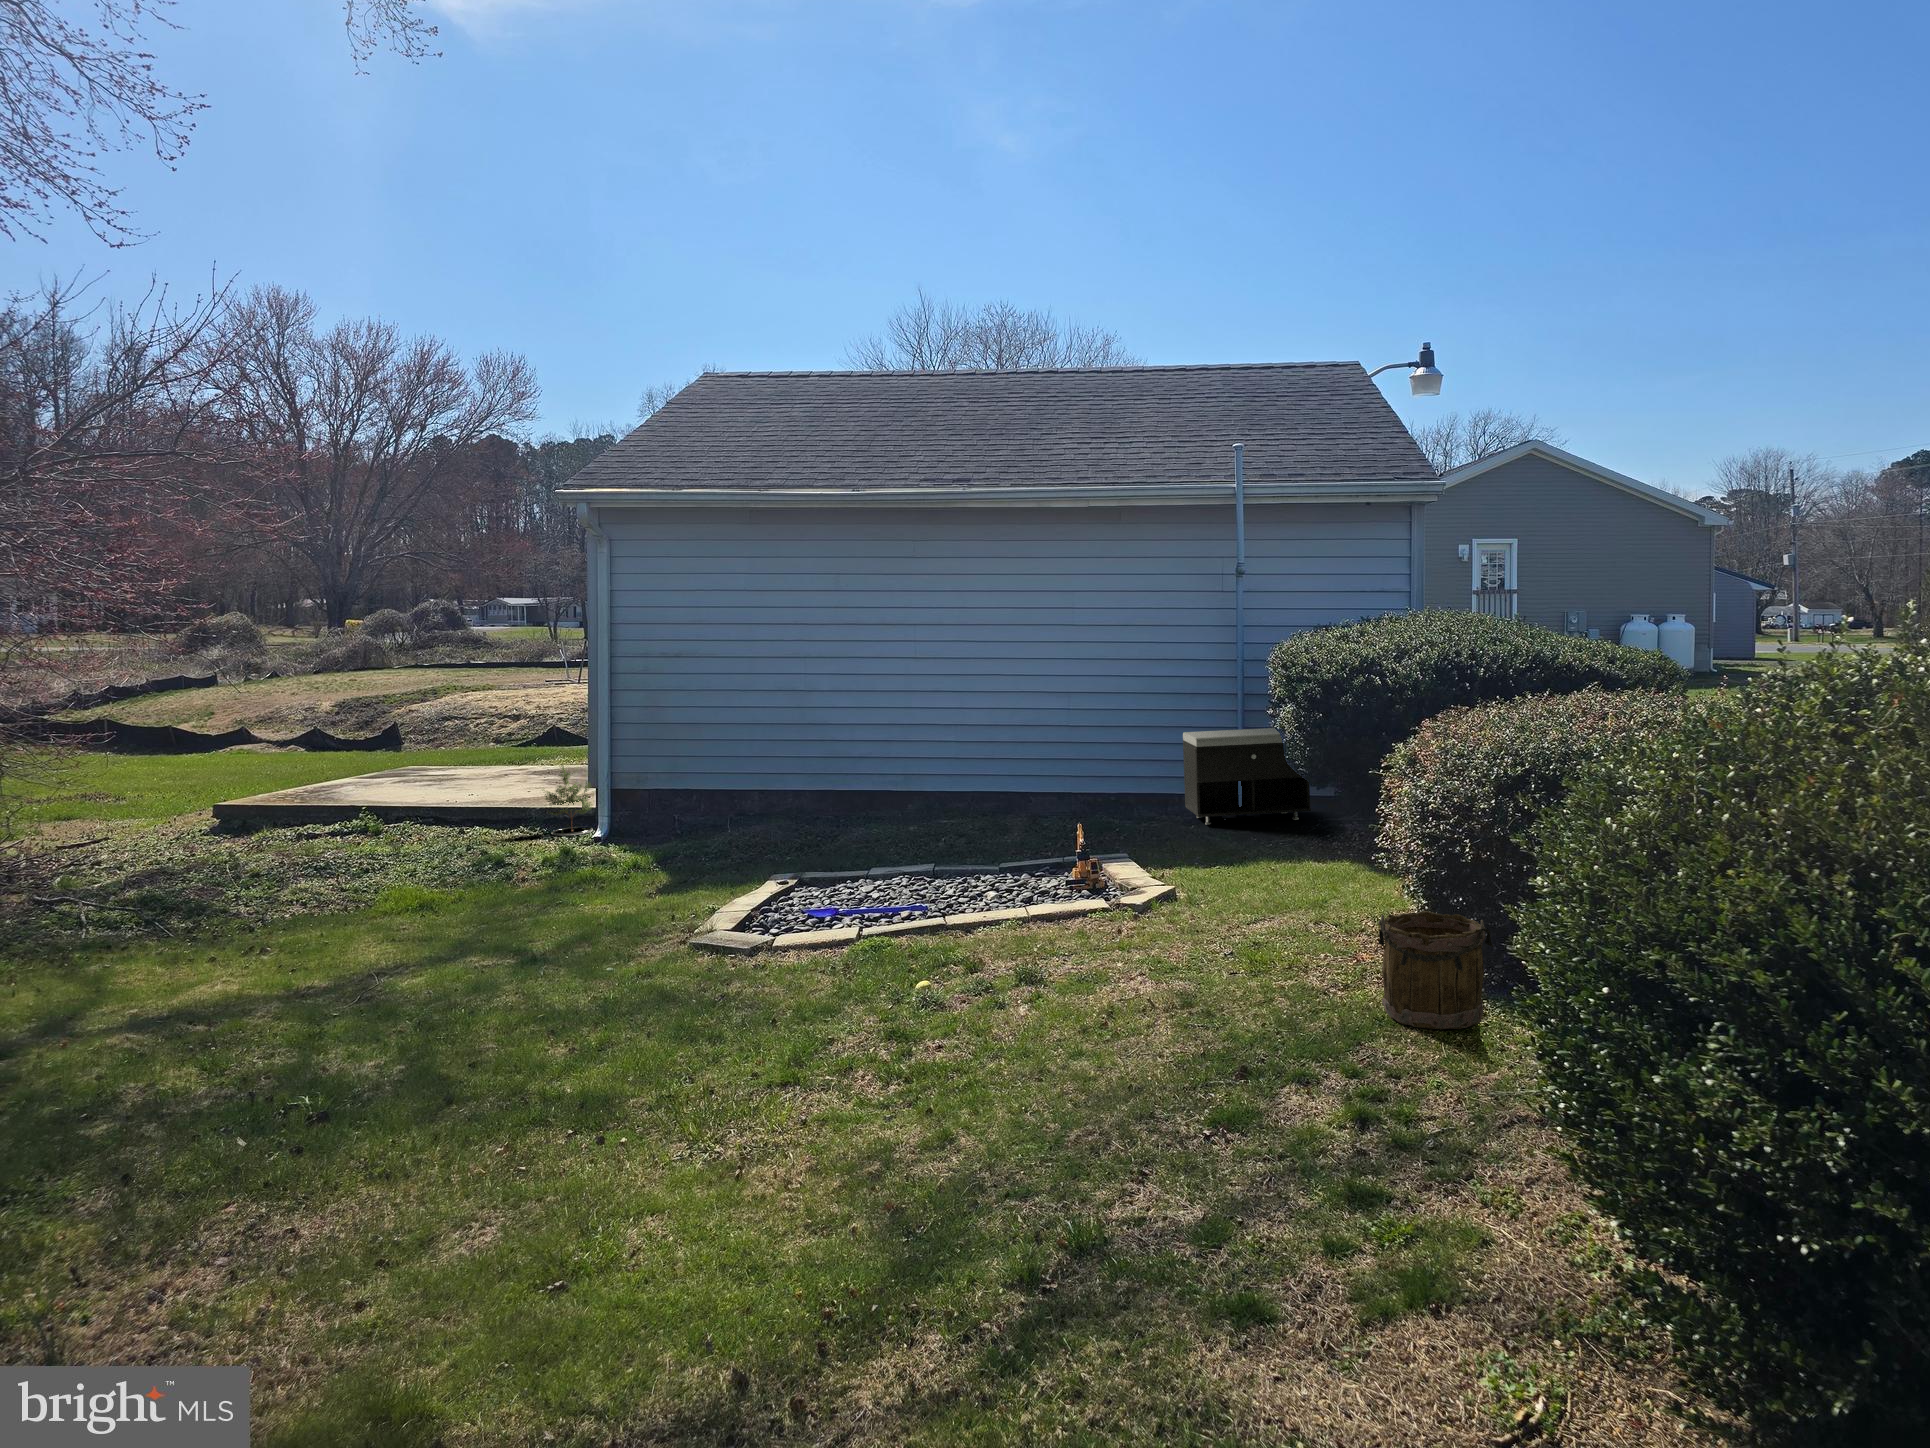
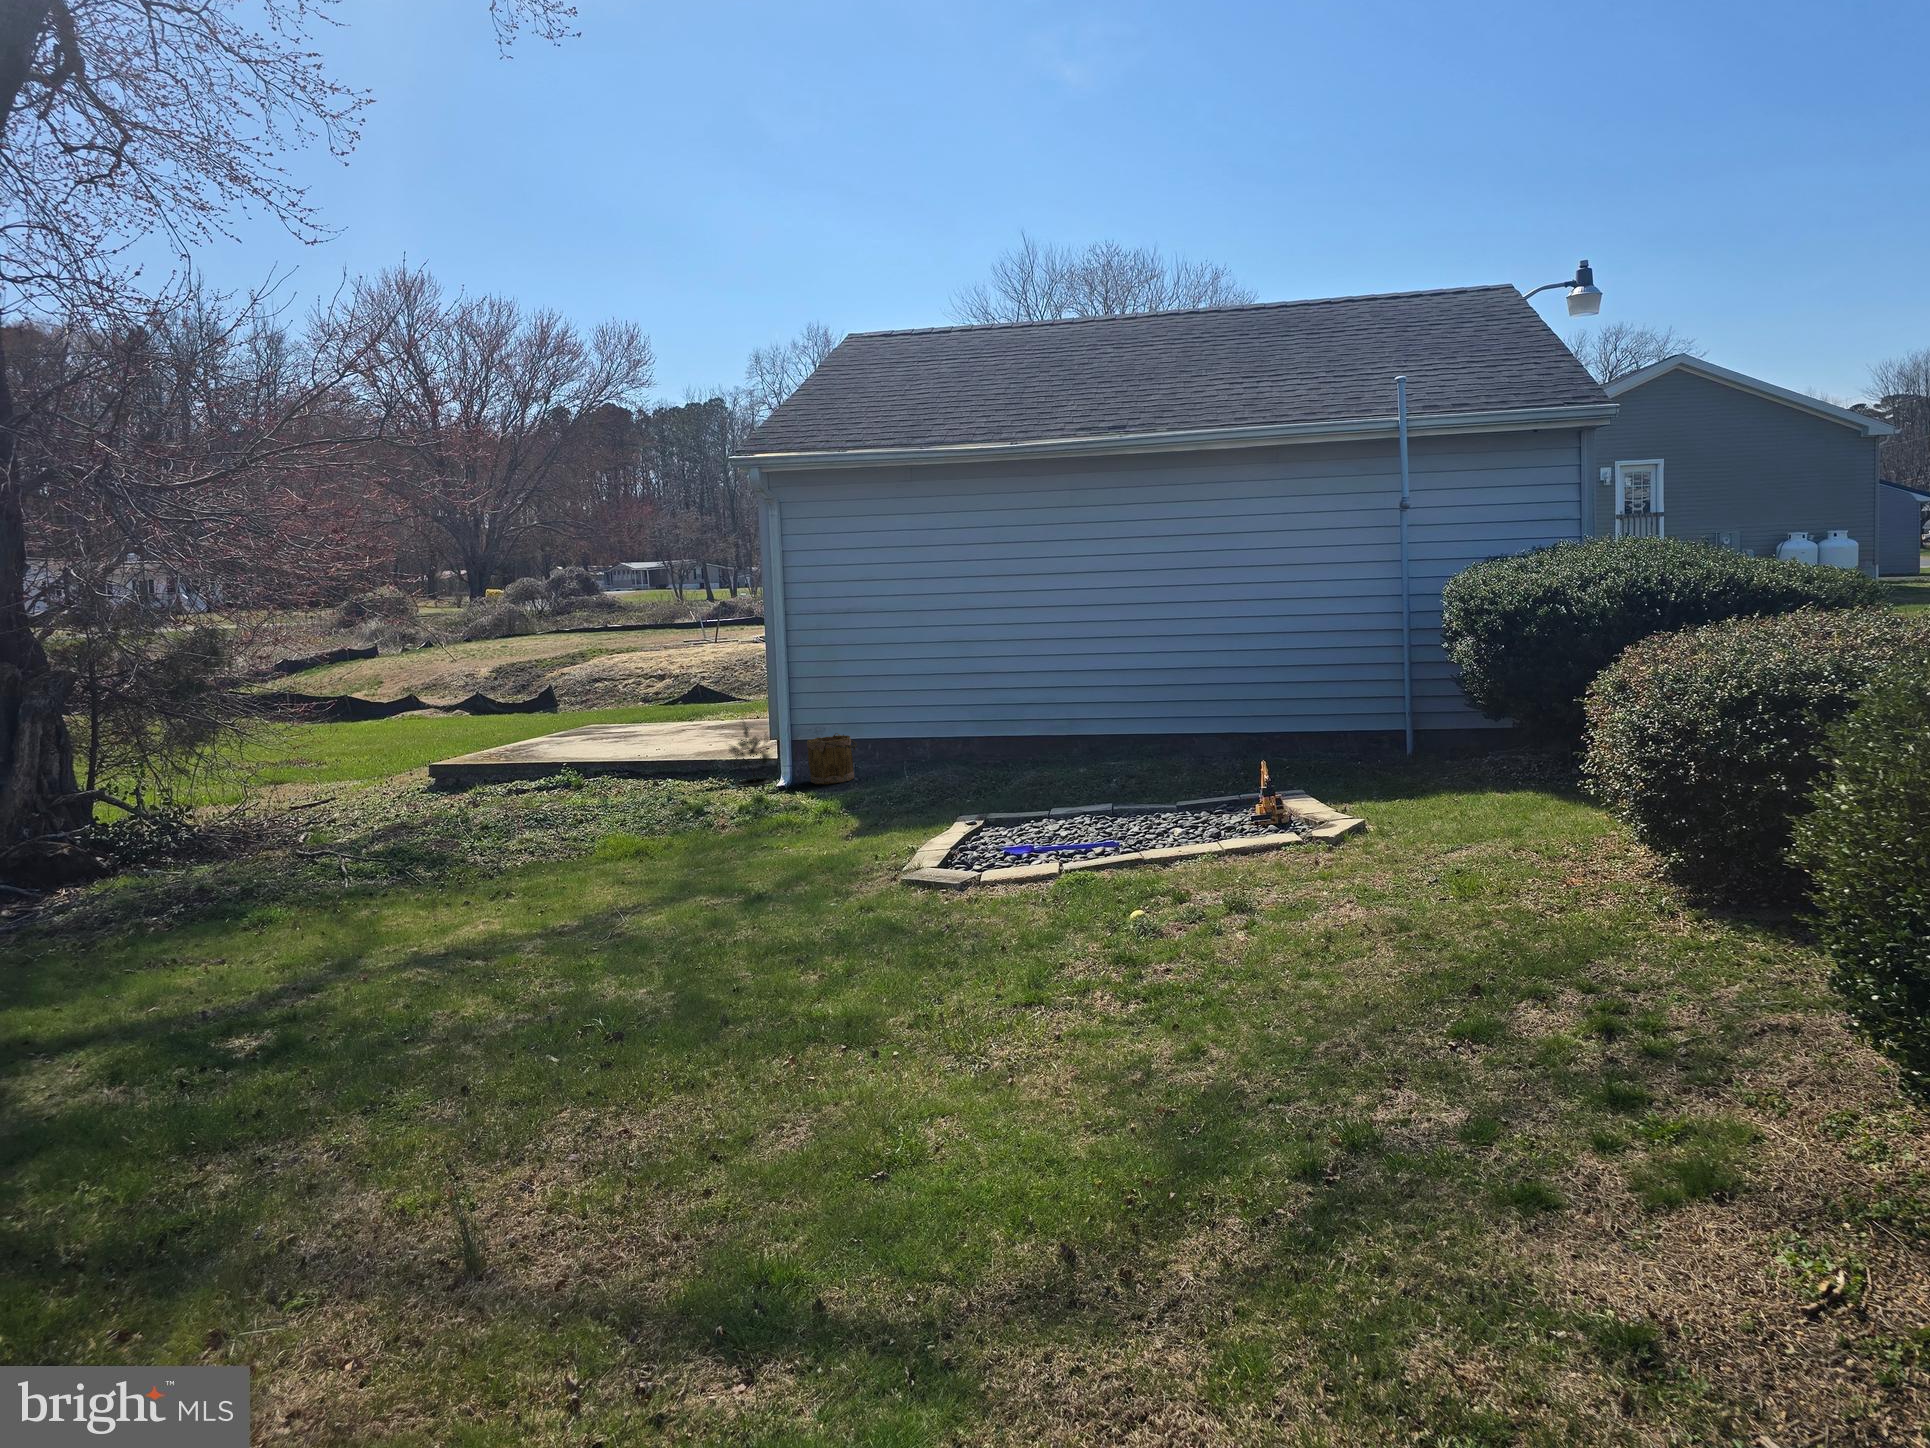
storage bench: present [1183,728,1311,825] -> none [1348,659,1484,759]
bucket: present [1378,911,1493,1030] -> present [807,733,857,784]

